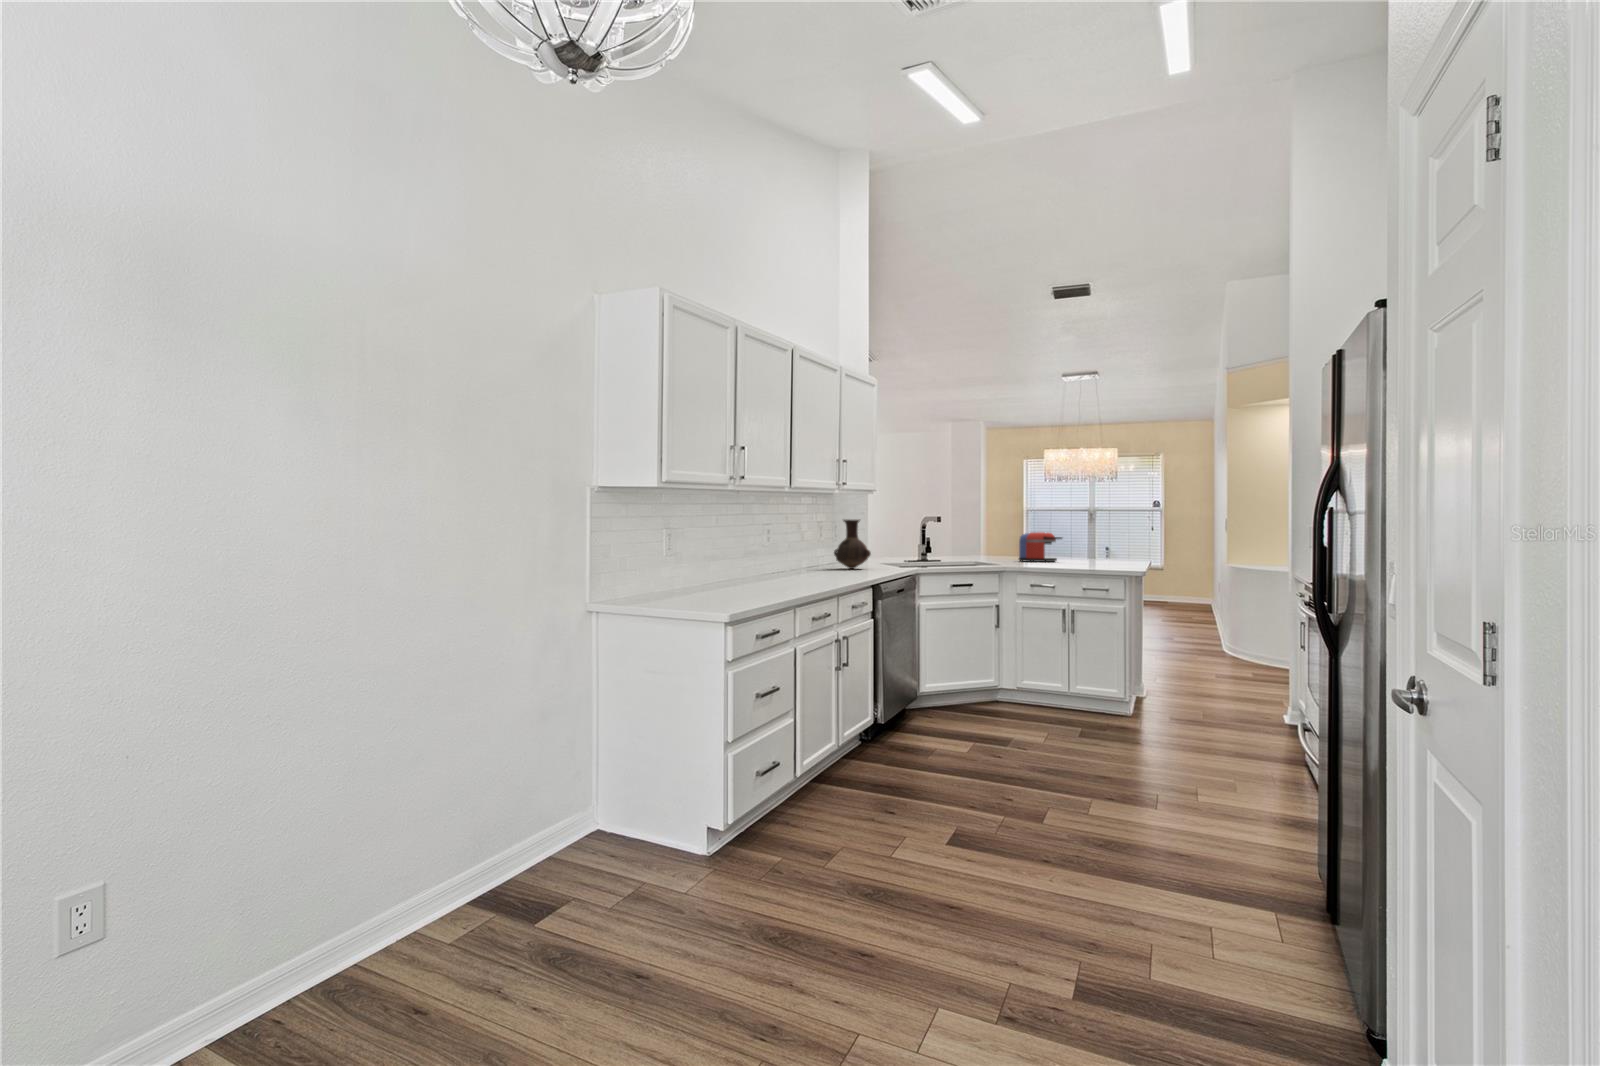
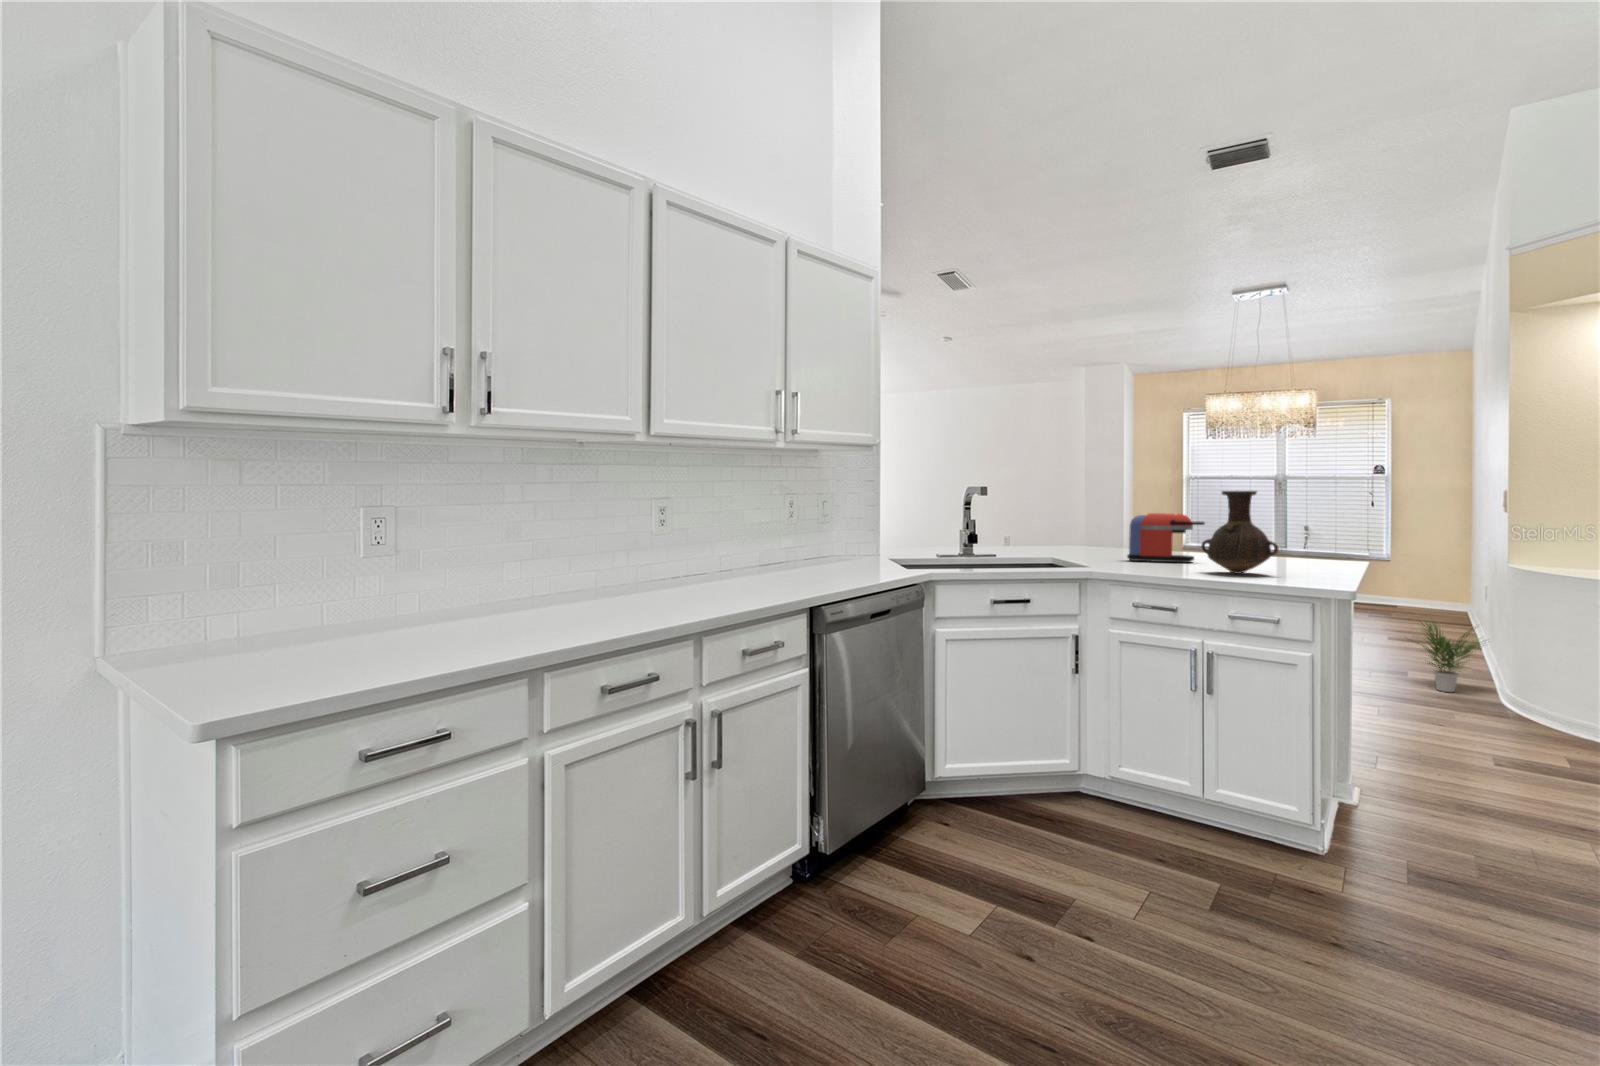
vase: present [834,519,871,569] -> present [1201,491,1278,574]
potted plant: none [1170,599,1220,649] -> present [1417,622,1480,692]

